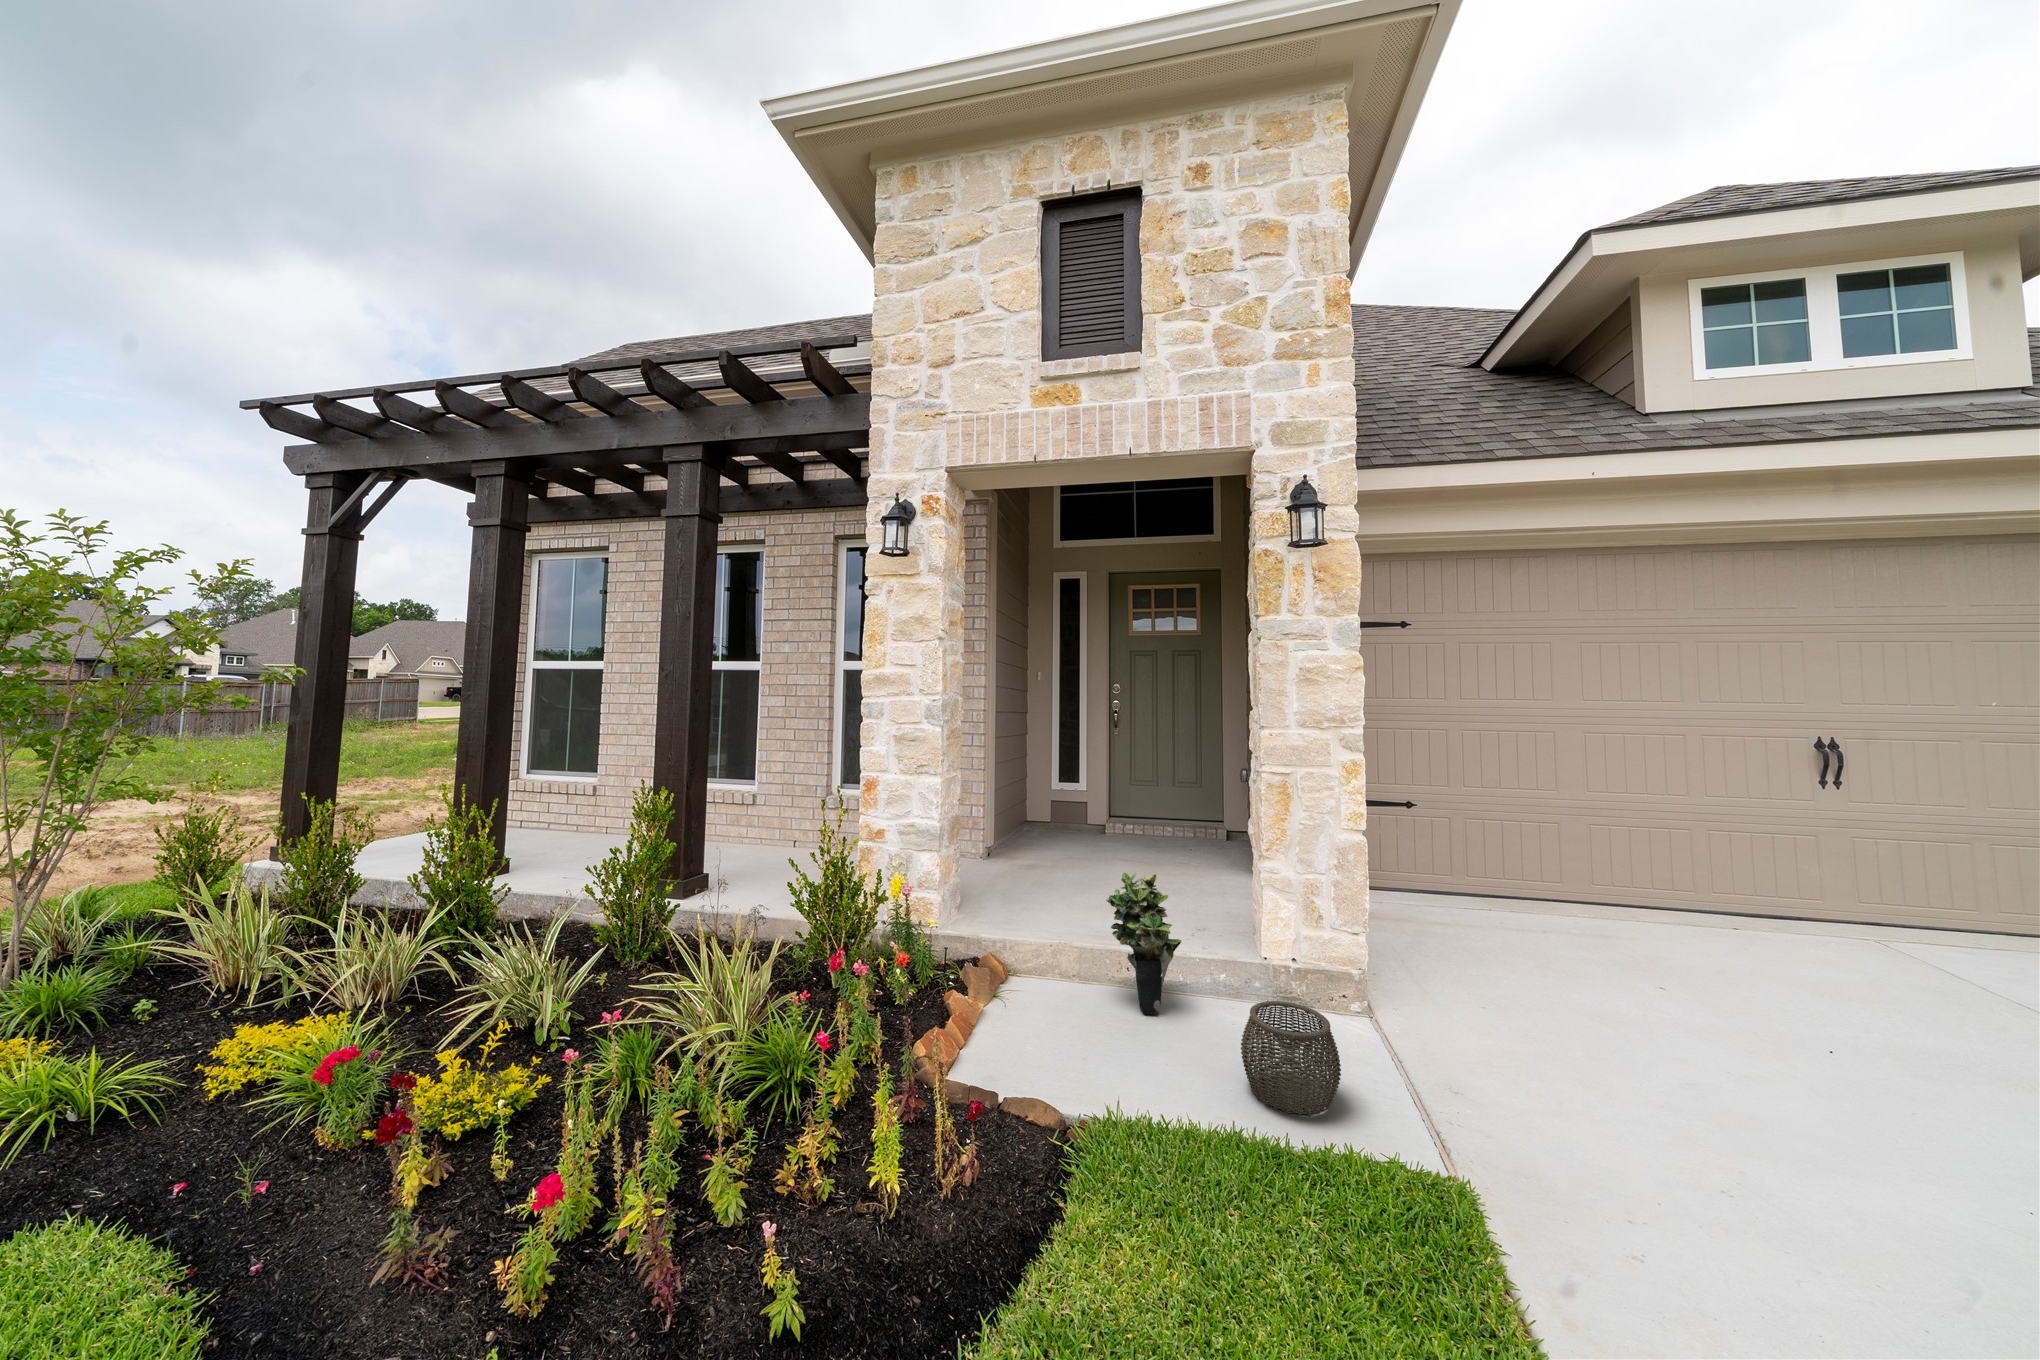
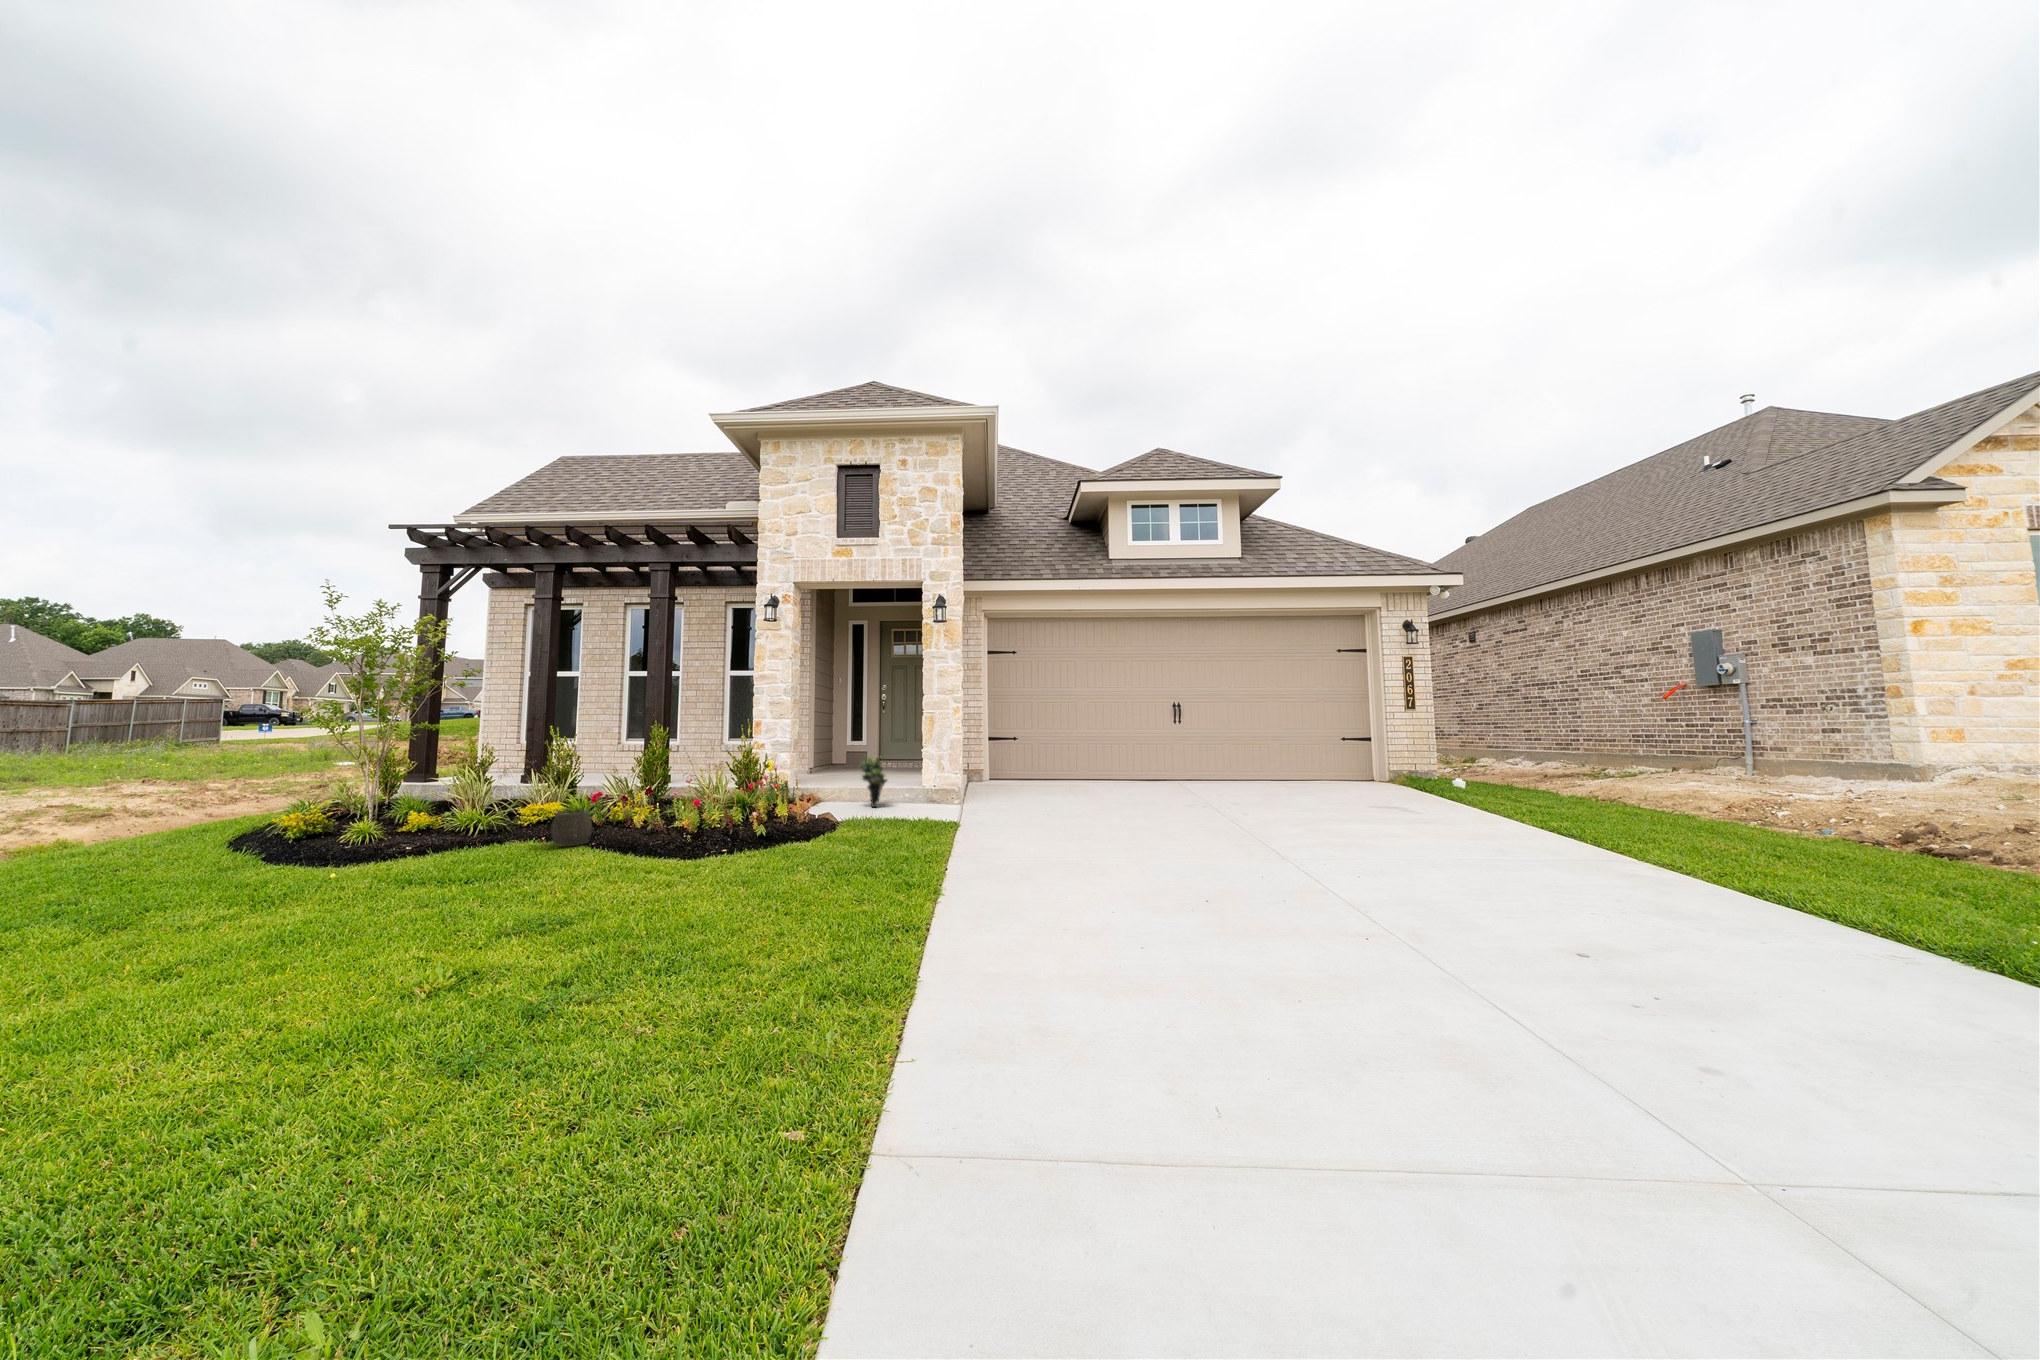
woven basket: present [1241,1001,1341,1116] -> present [551,809,592,847]

